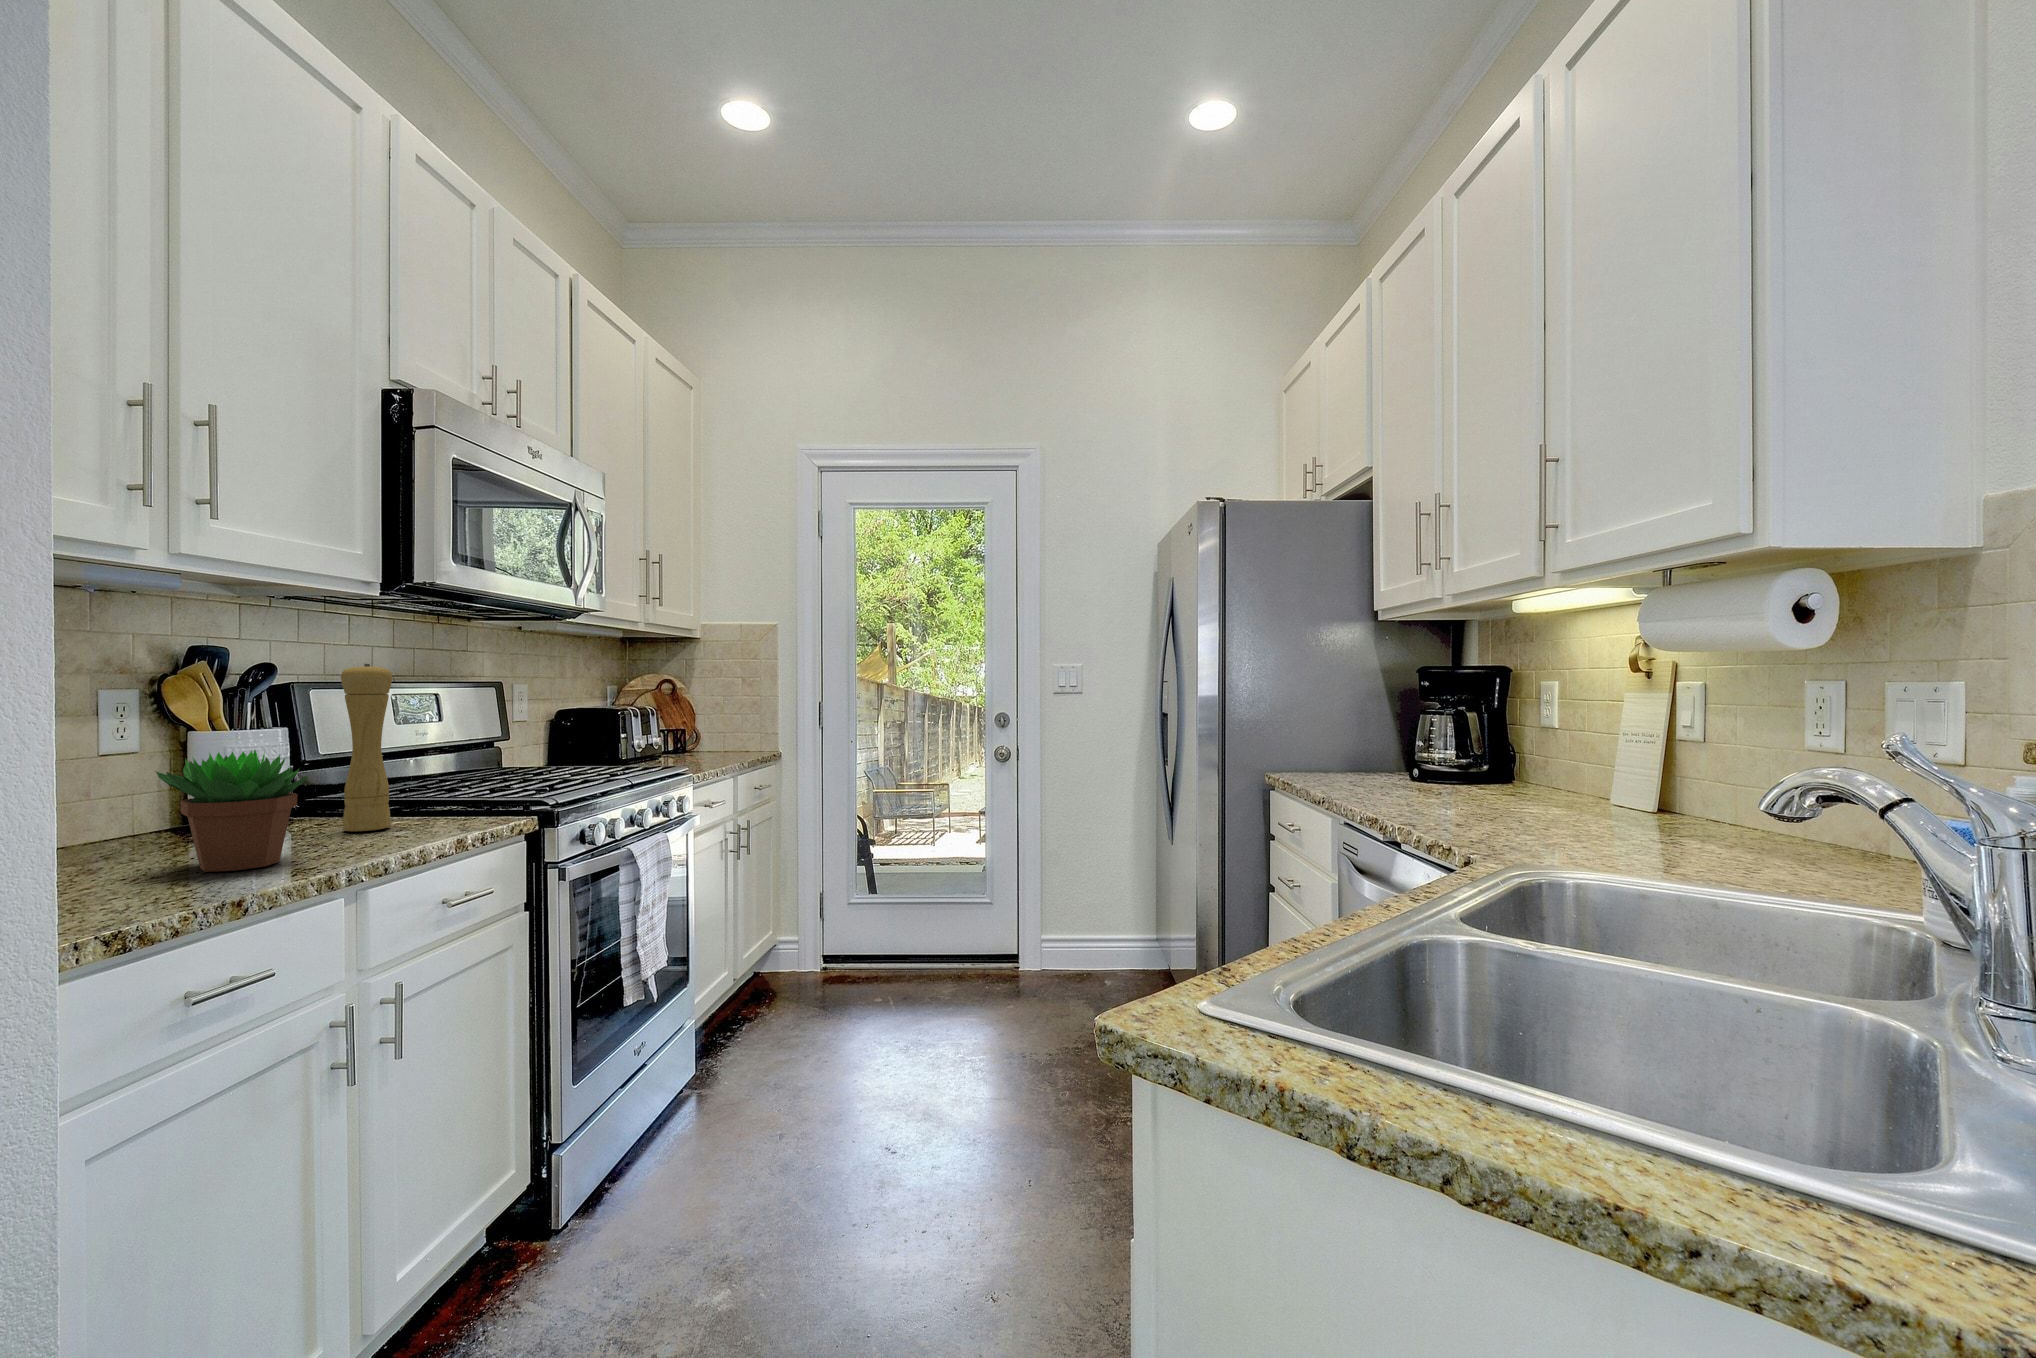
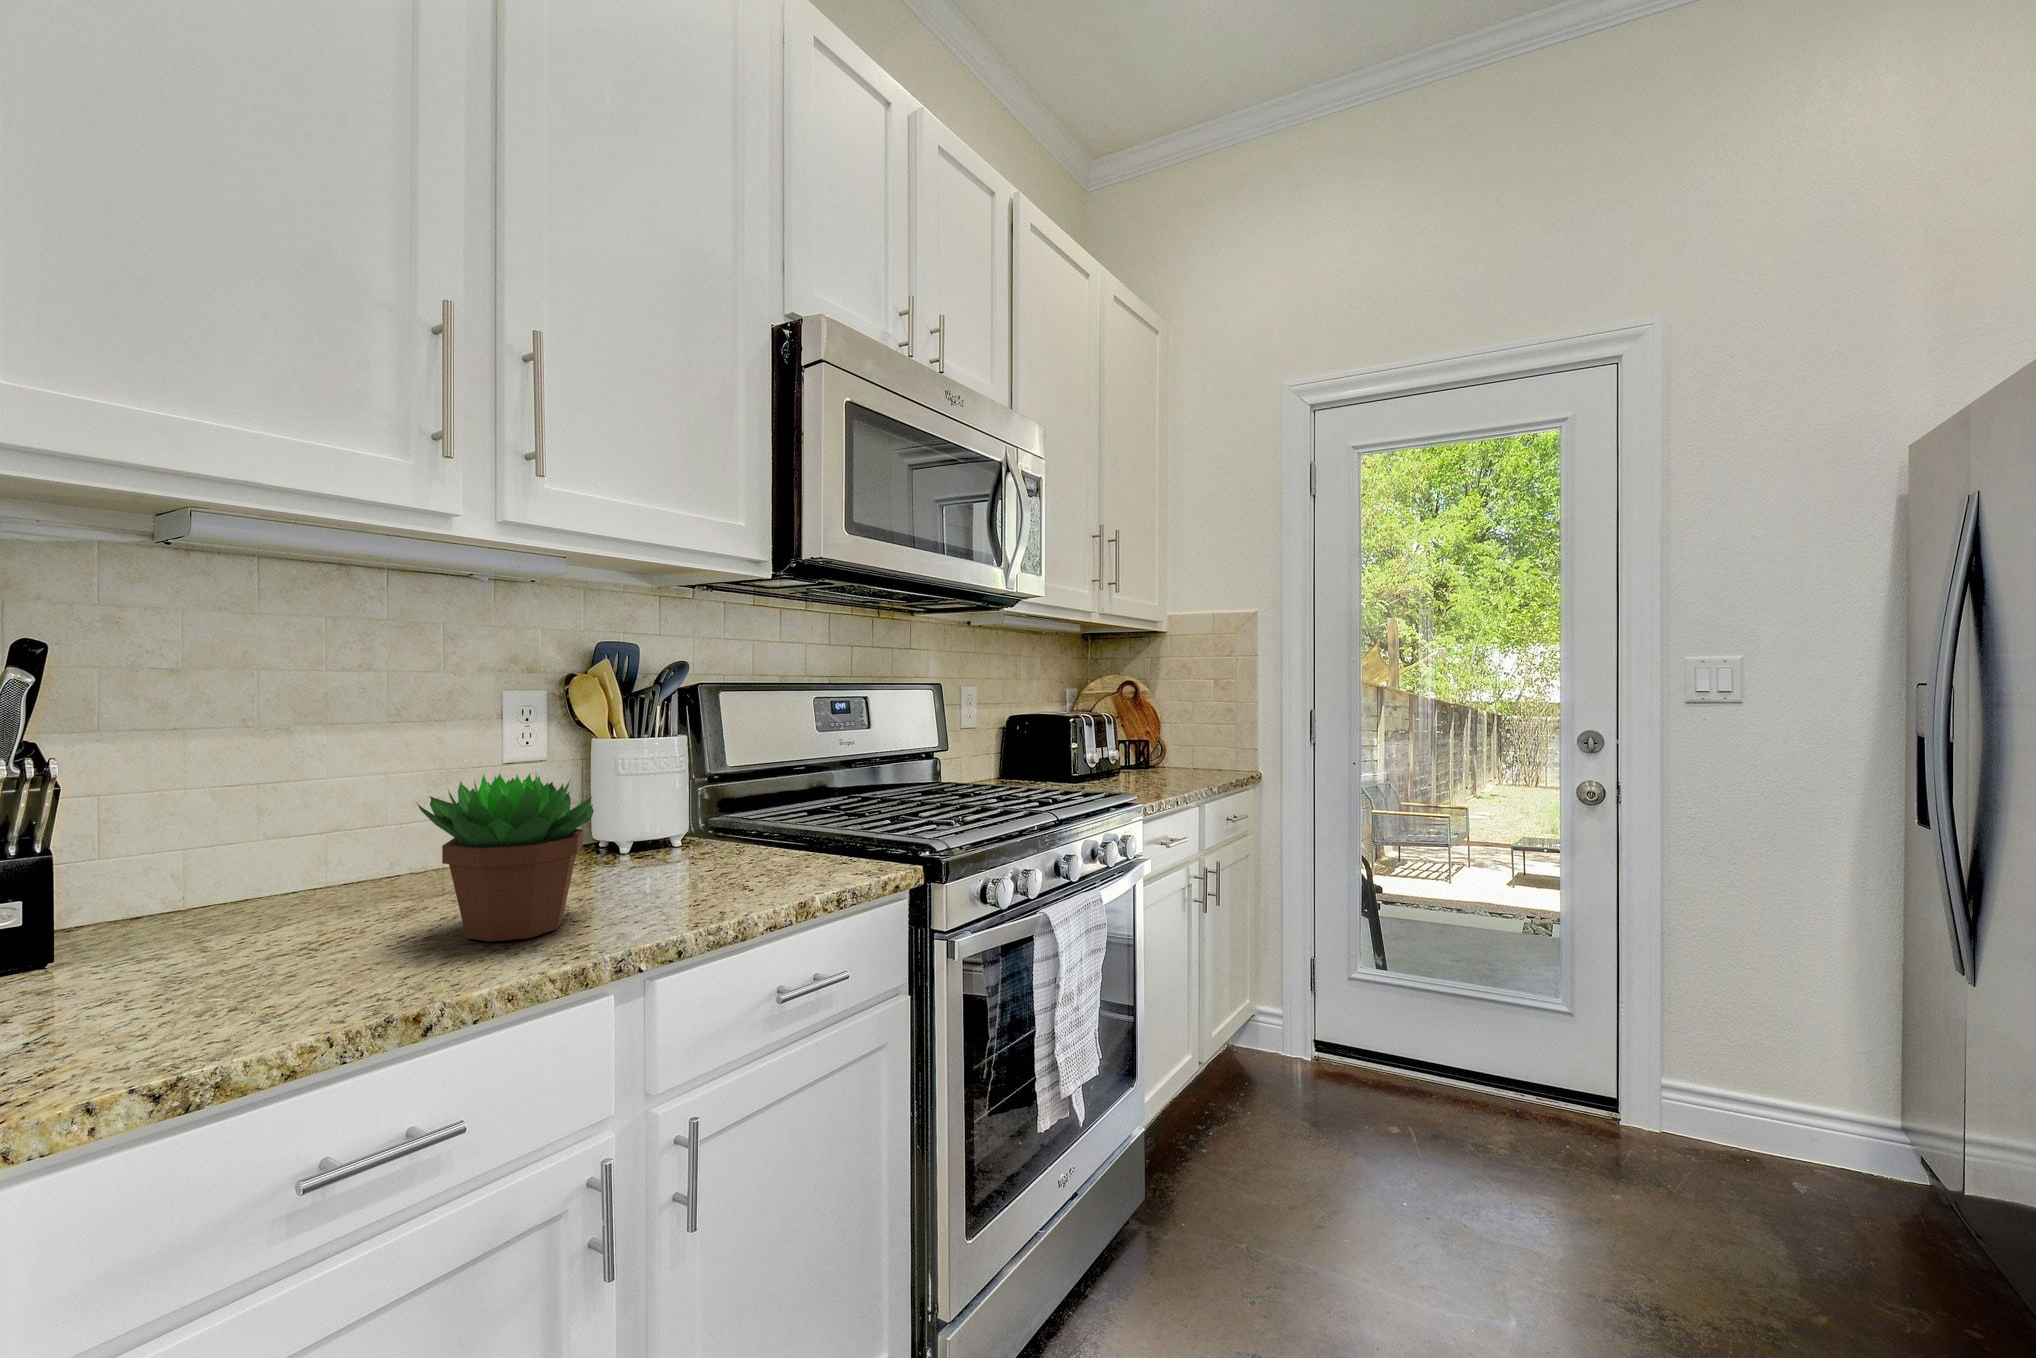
pepper mill: present [341,664,392,831] -> none [690,658,747,876]

